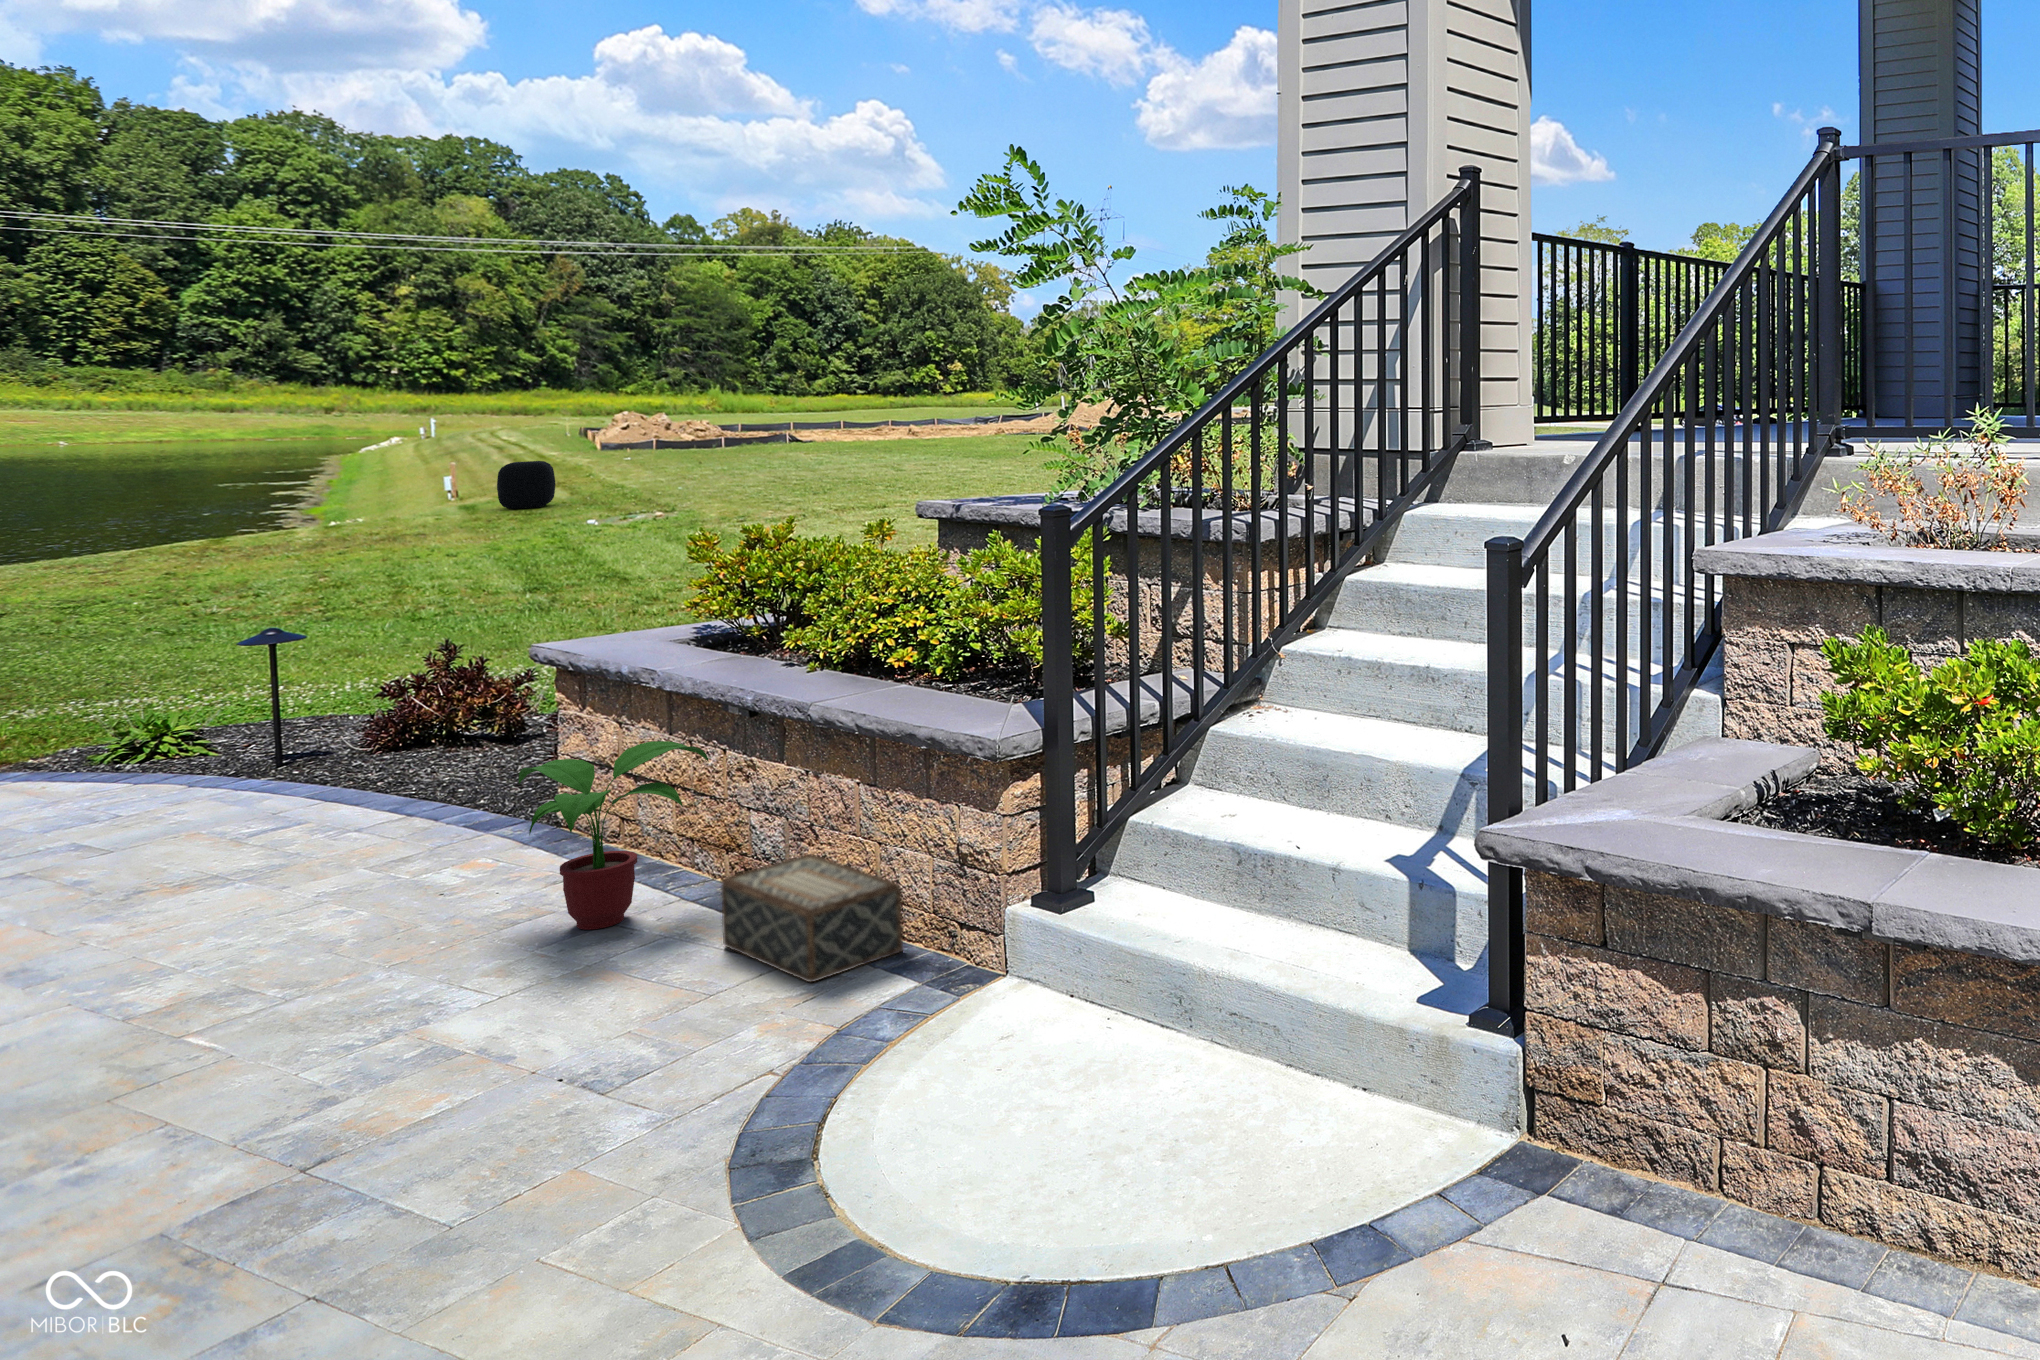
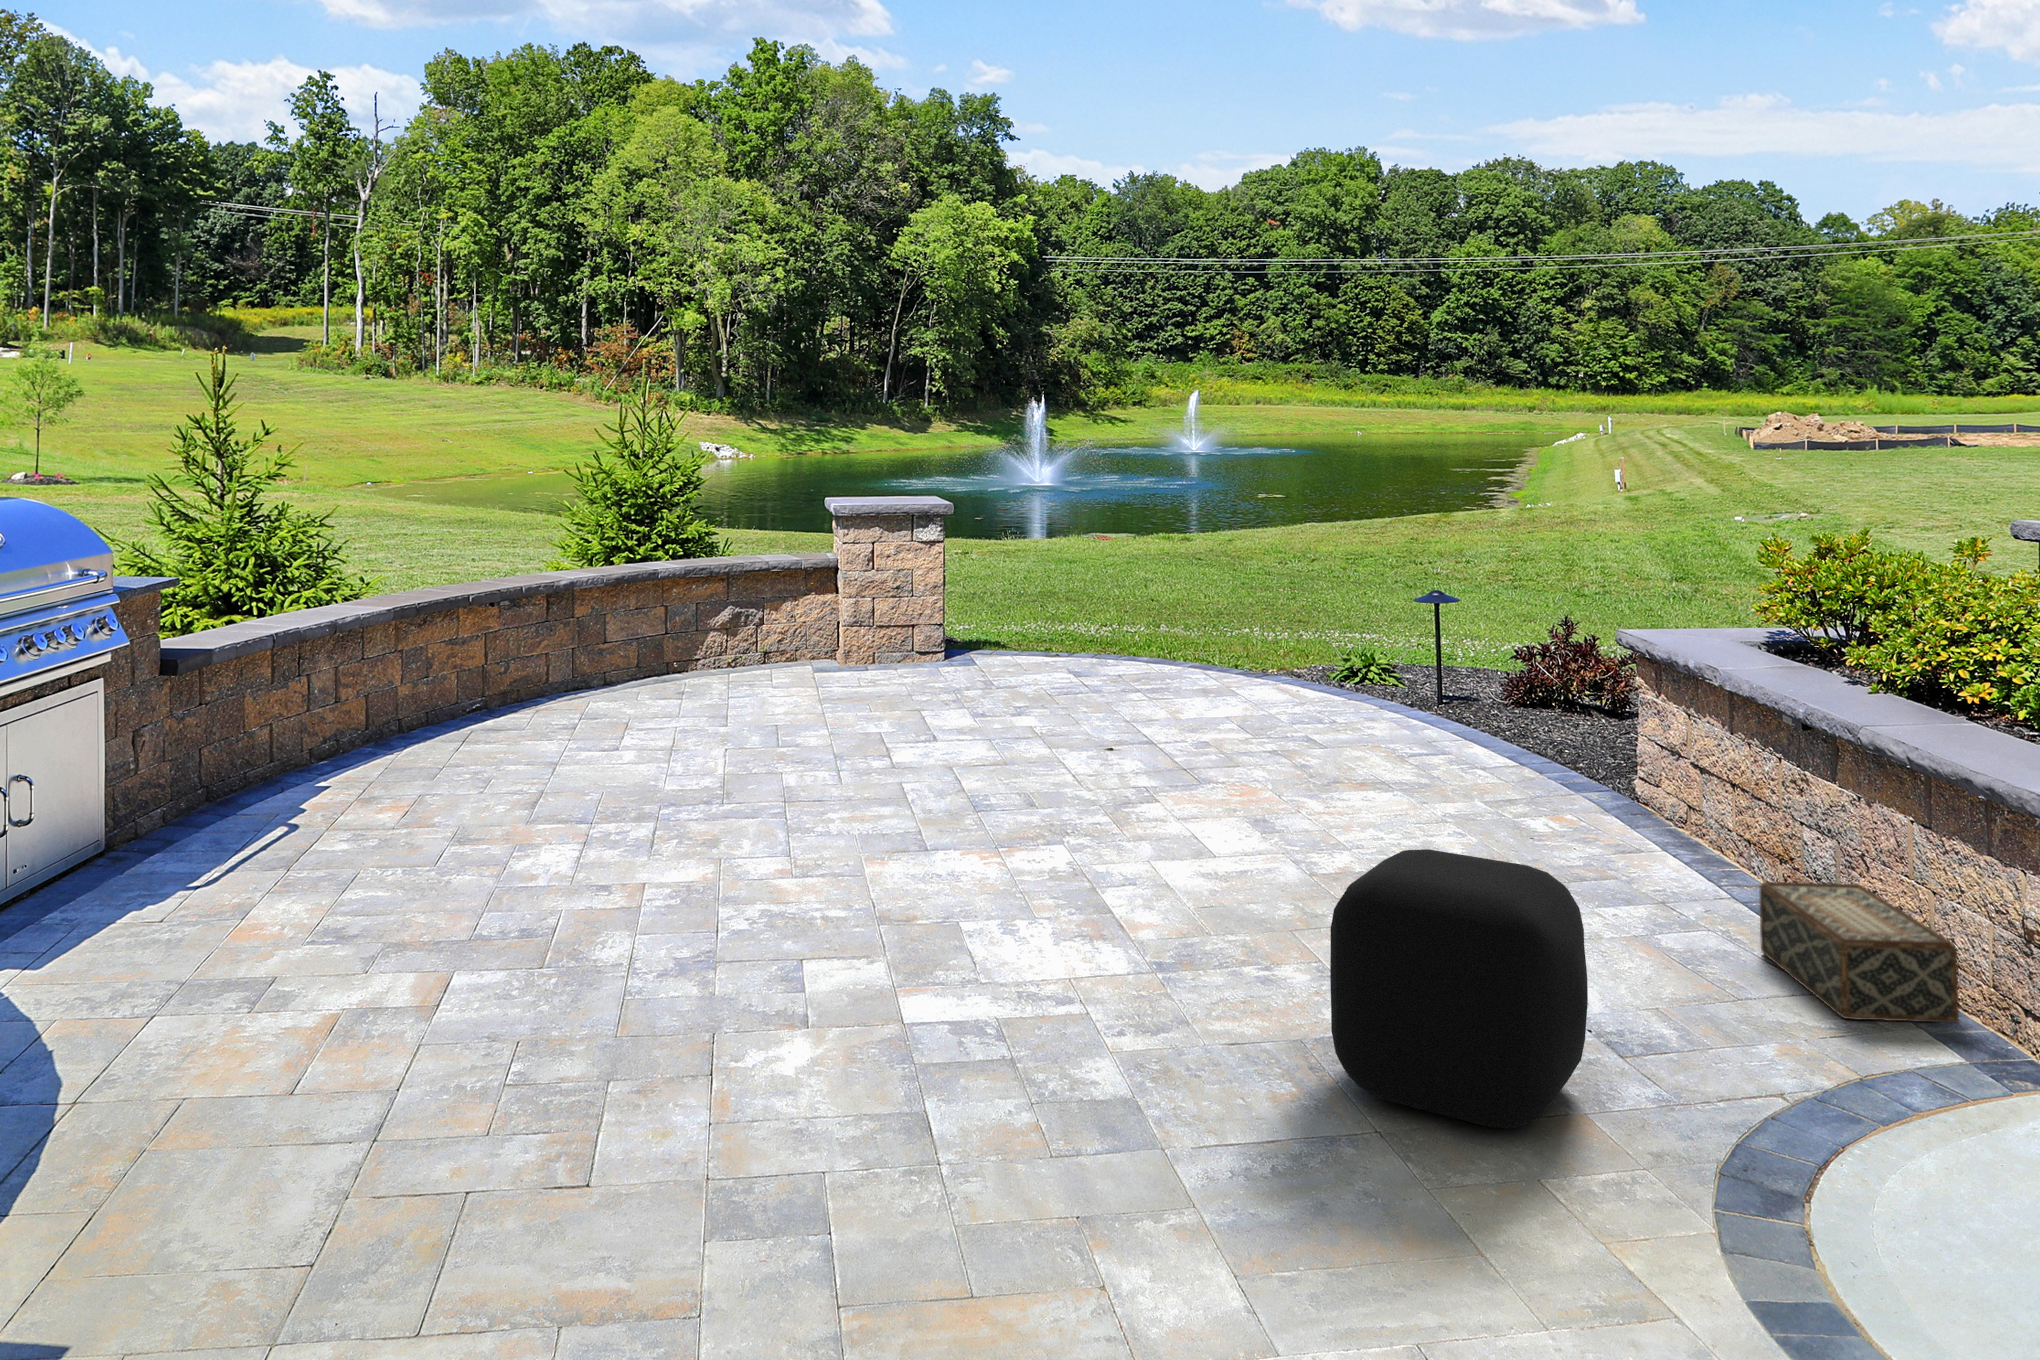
ottoman: present [497,461,556,509] -> present [1330,849,1588,1129]
potted plant: present [518,741,709,930] -> none [1587,730,1761,900]

